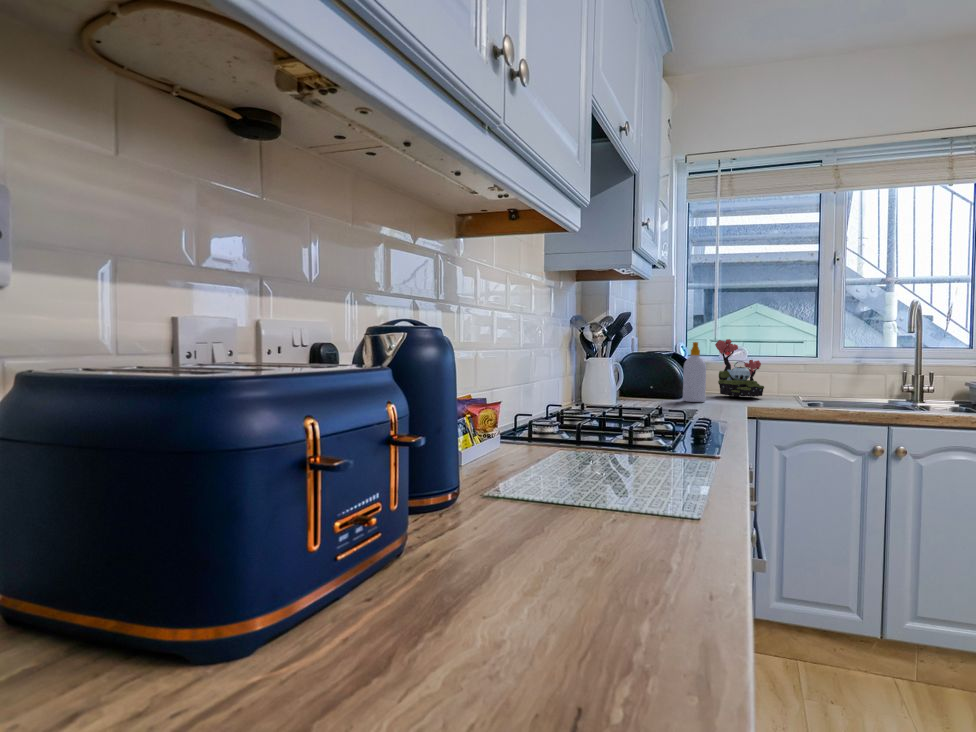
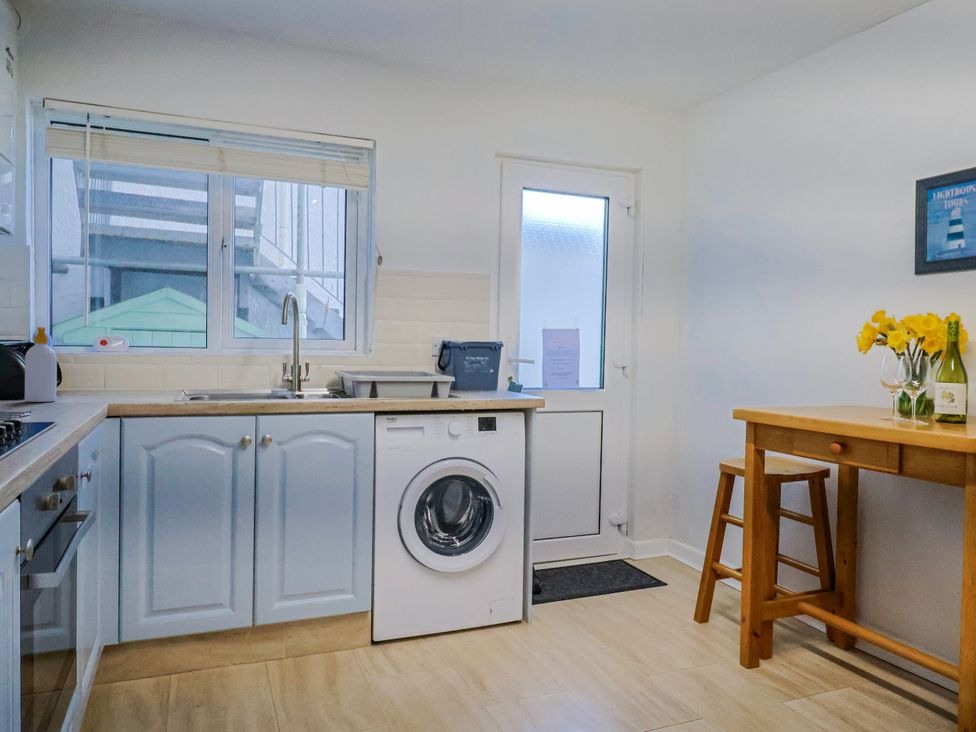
plant: present [715,339,764,397] -> none [80,327,140,393]

